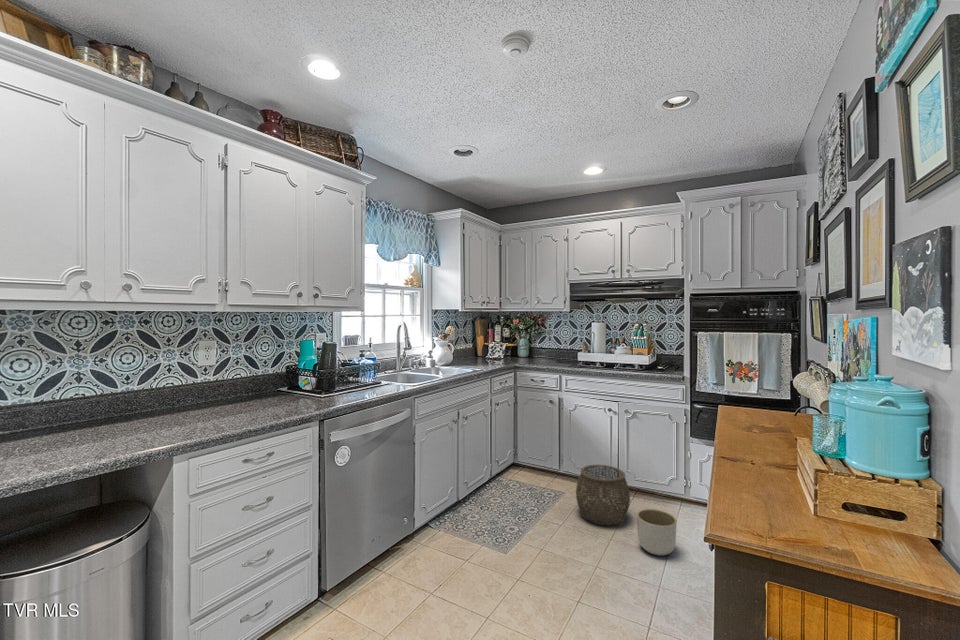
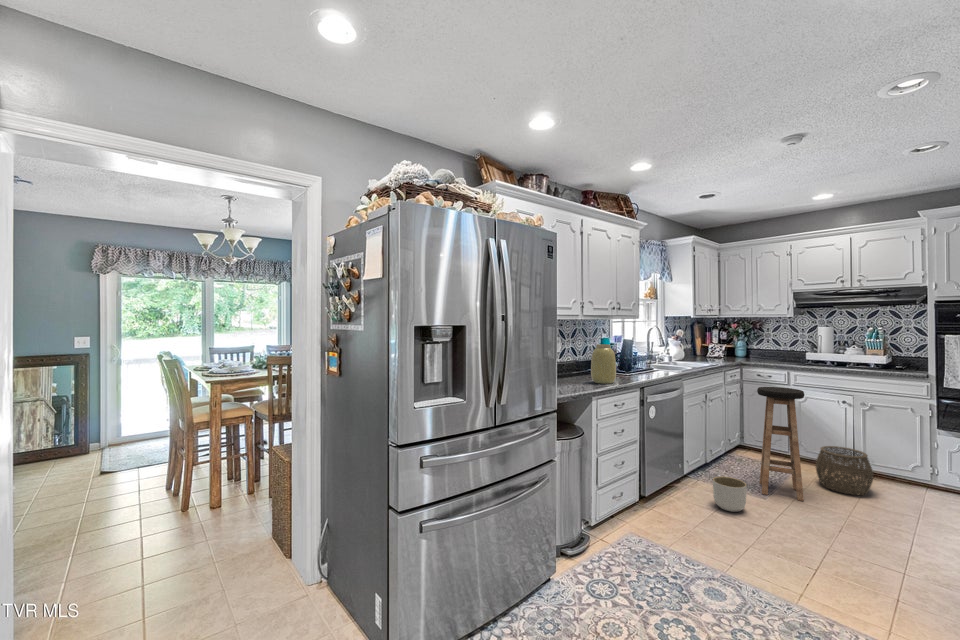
vase: none [233,352,278,419] -> present [591,344,616,384]
bar stool: none [509,399,558,547] -> present [757,387,804,501]
planter: present [637,509,677,556] -> present [713,476,747,512]

